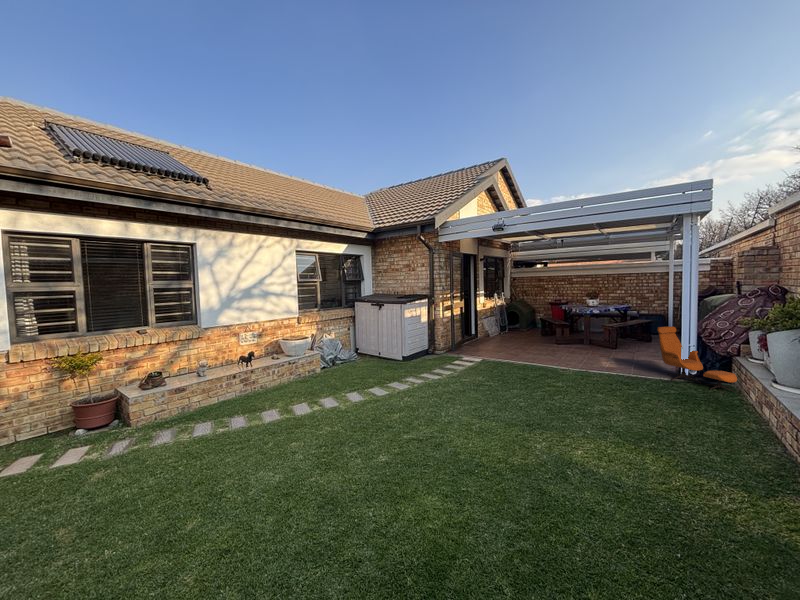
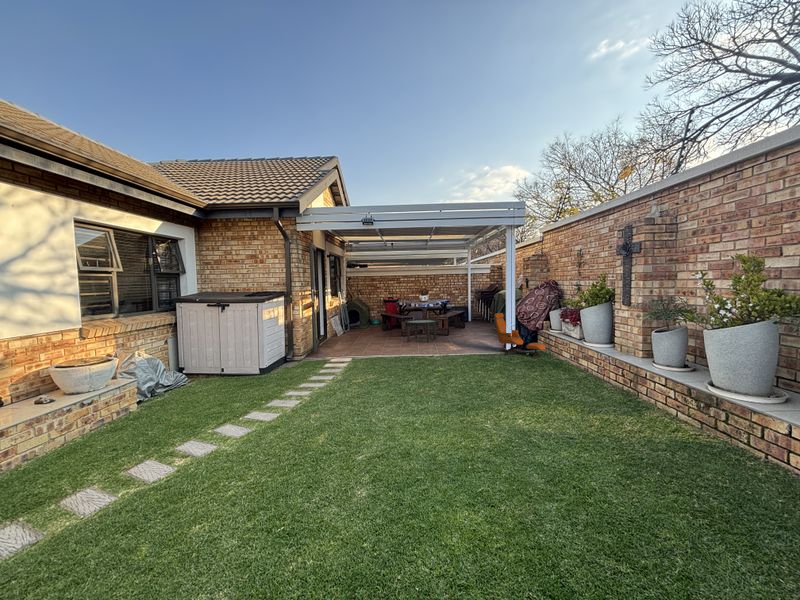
round table: none [556,325,599,353] -> present [405,319,438,342]

